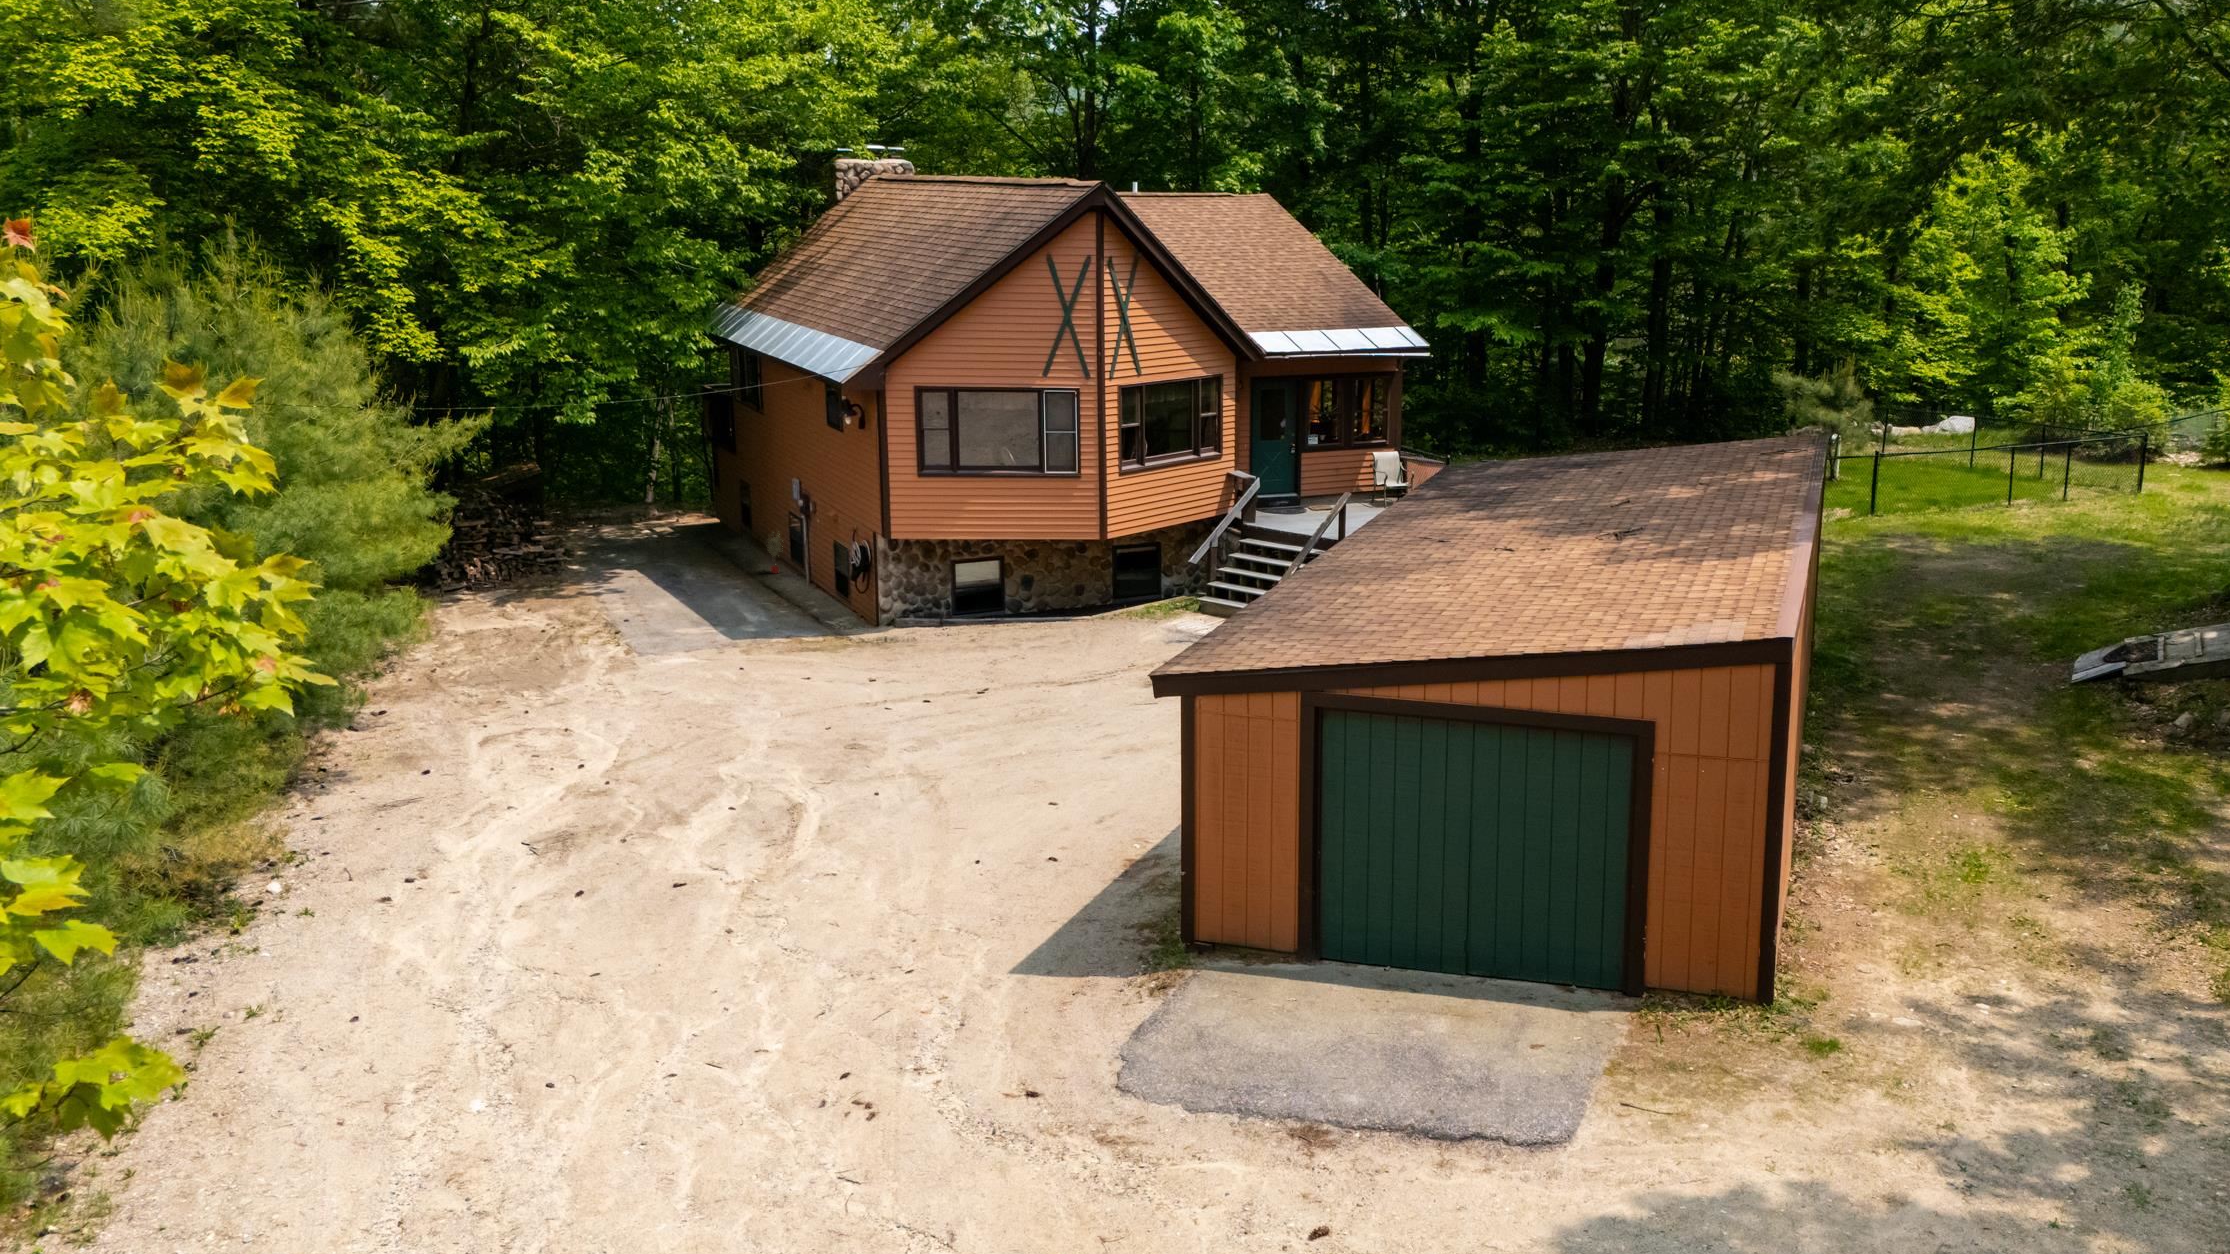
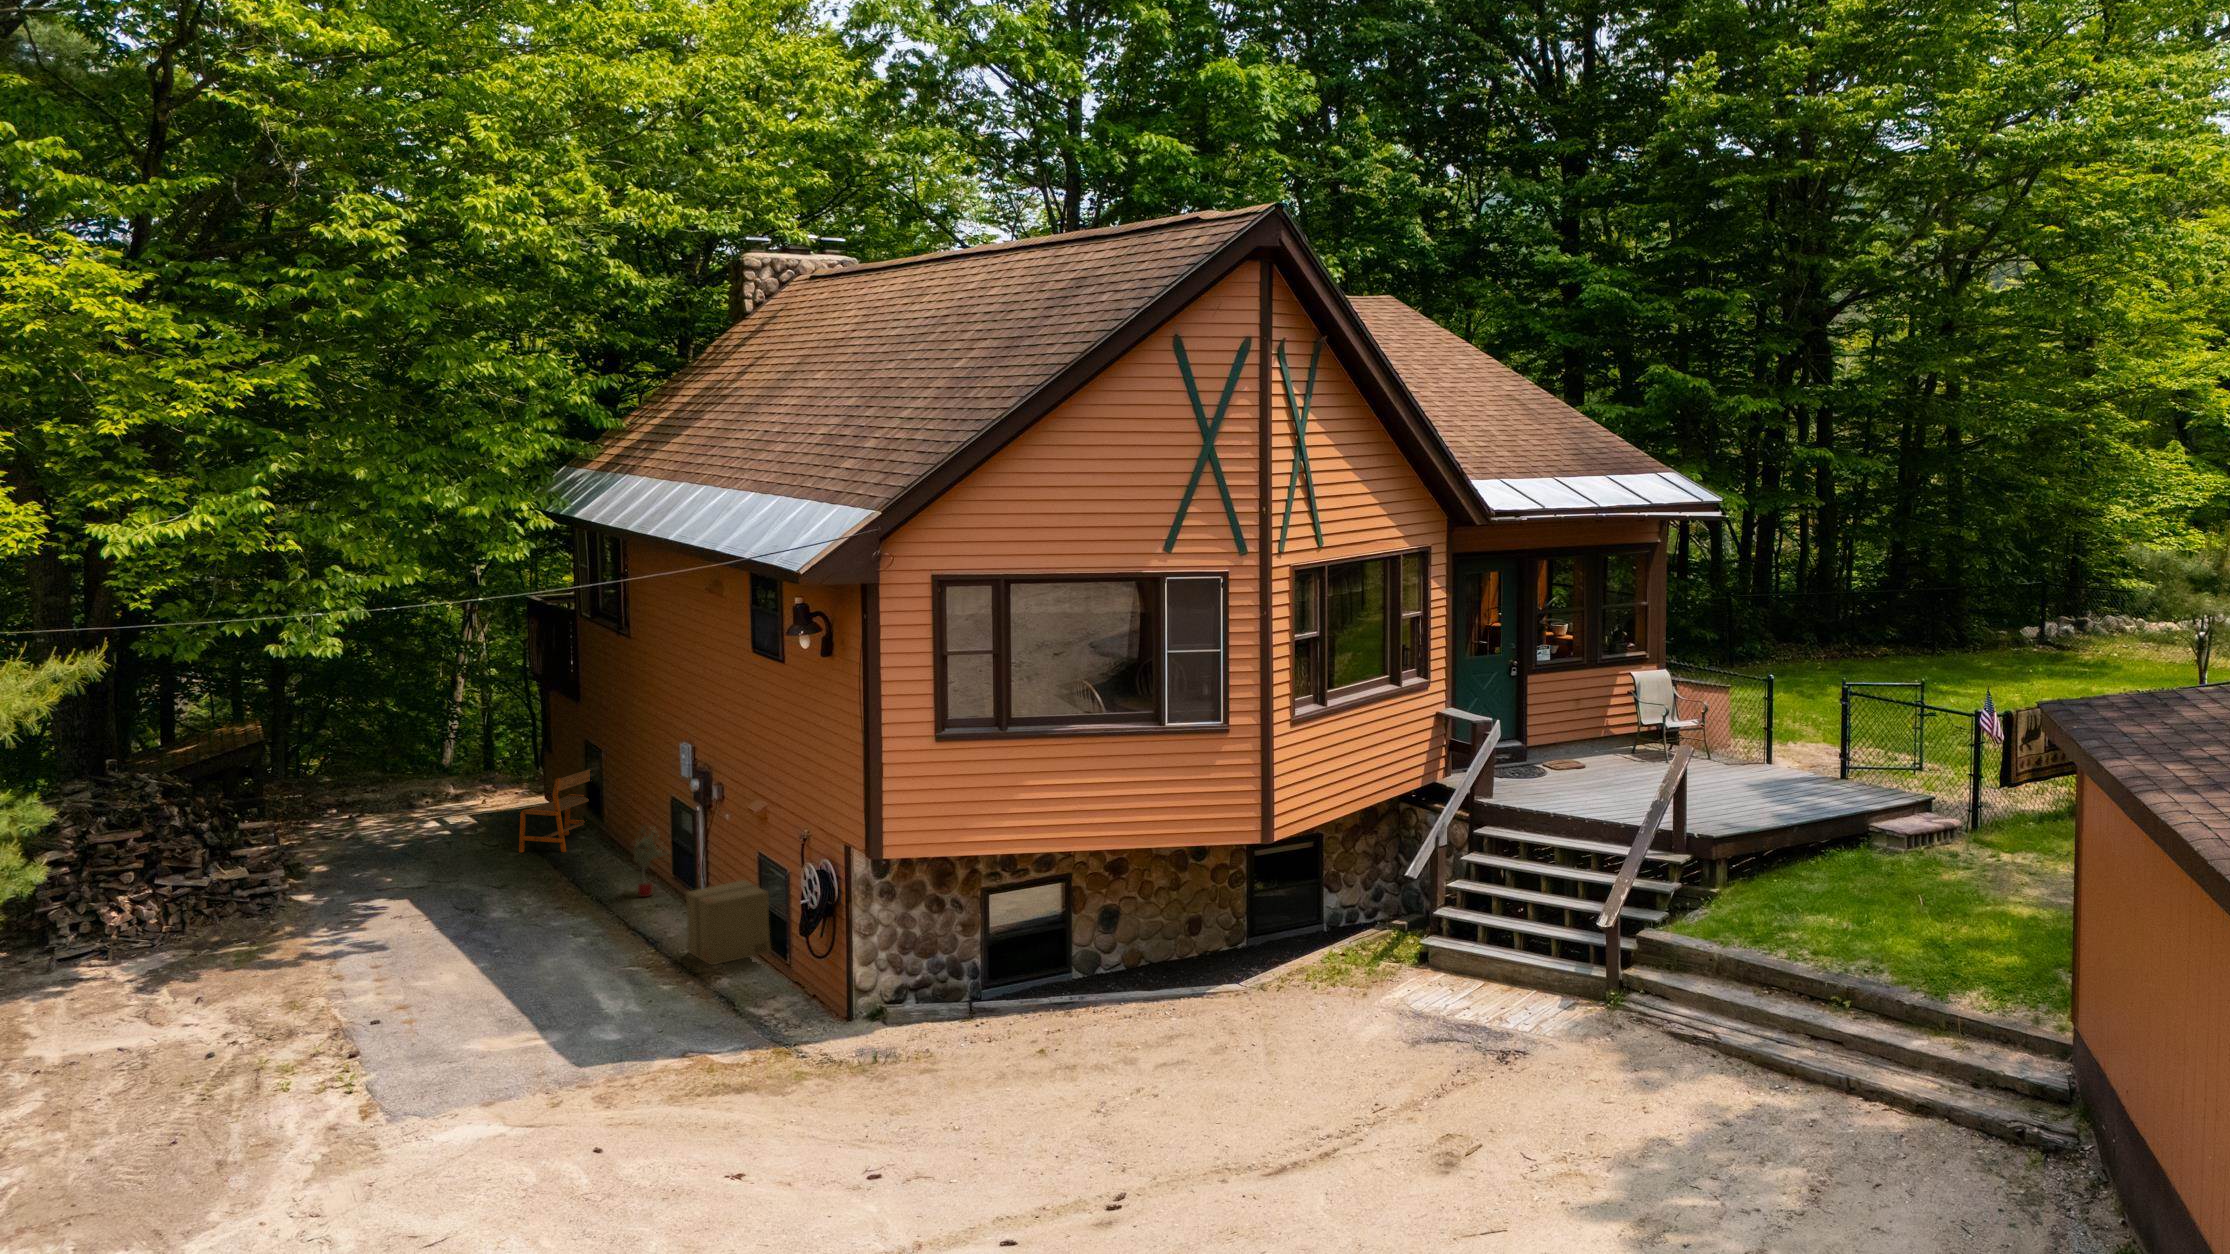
bench: none [701,500,753,552] -> present [519,769,591,853]
cardboard box: none [794,559,841,602] -> present [686,880,771,965]

